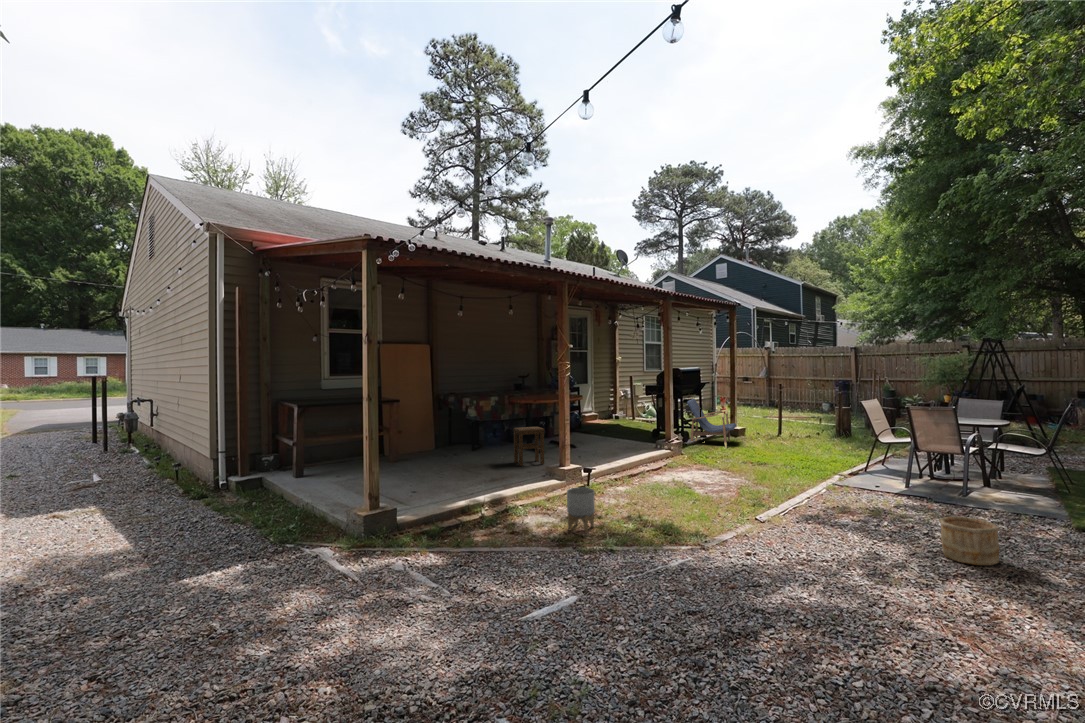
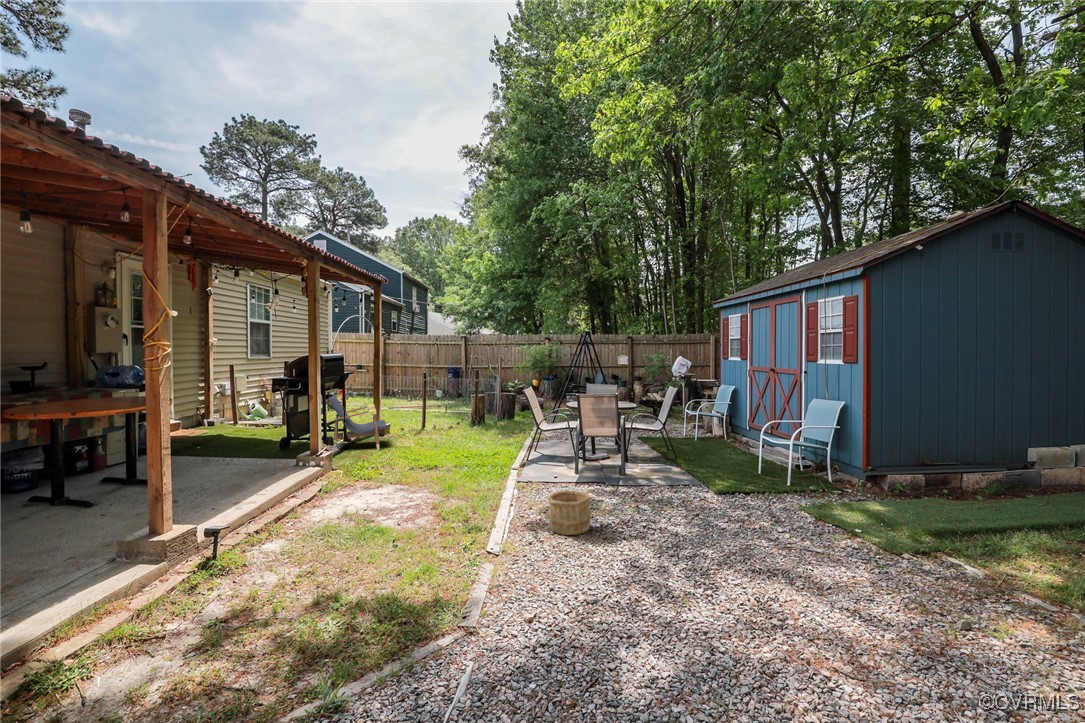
stool: present [513,427,545,466] -> none [20,463,105,548]
planter: present [567,487,595,533] -> none [215,581,278,683]
wooden bucket: present [939,517,999,565] -> present [548,491,591,535]

